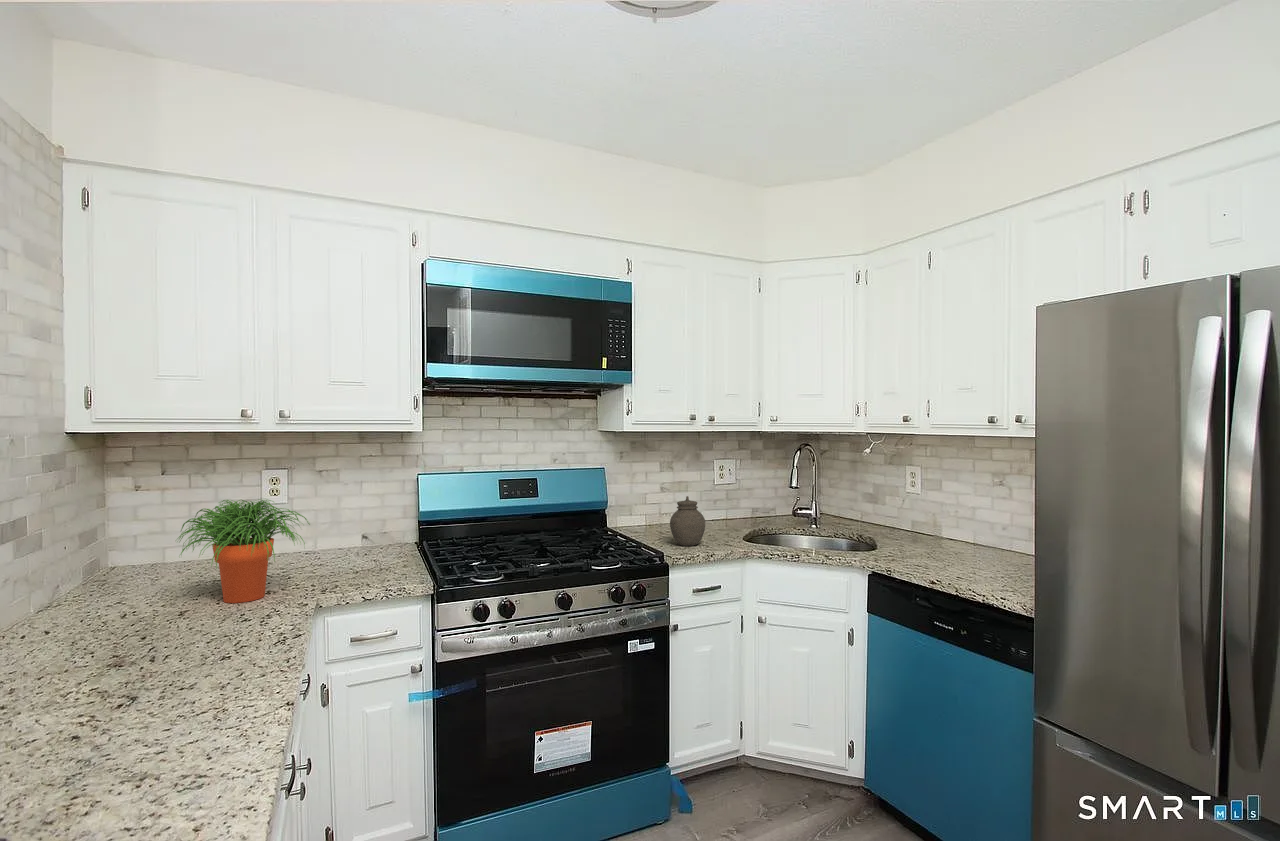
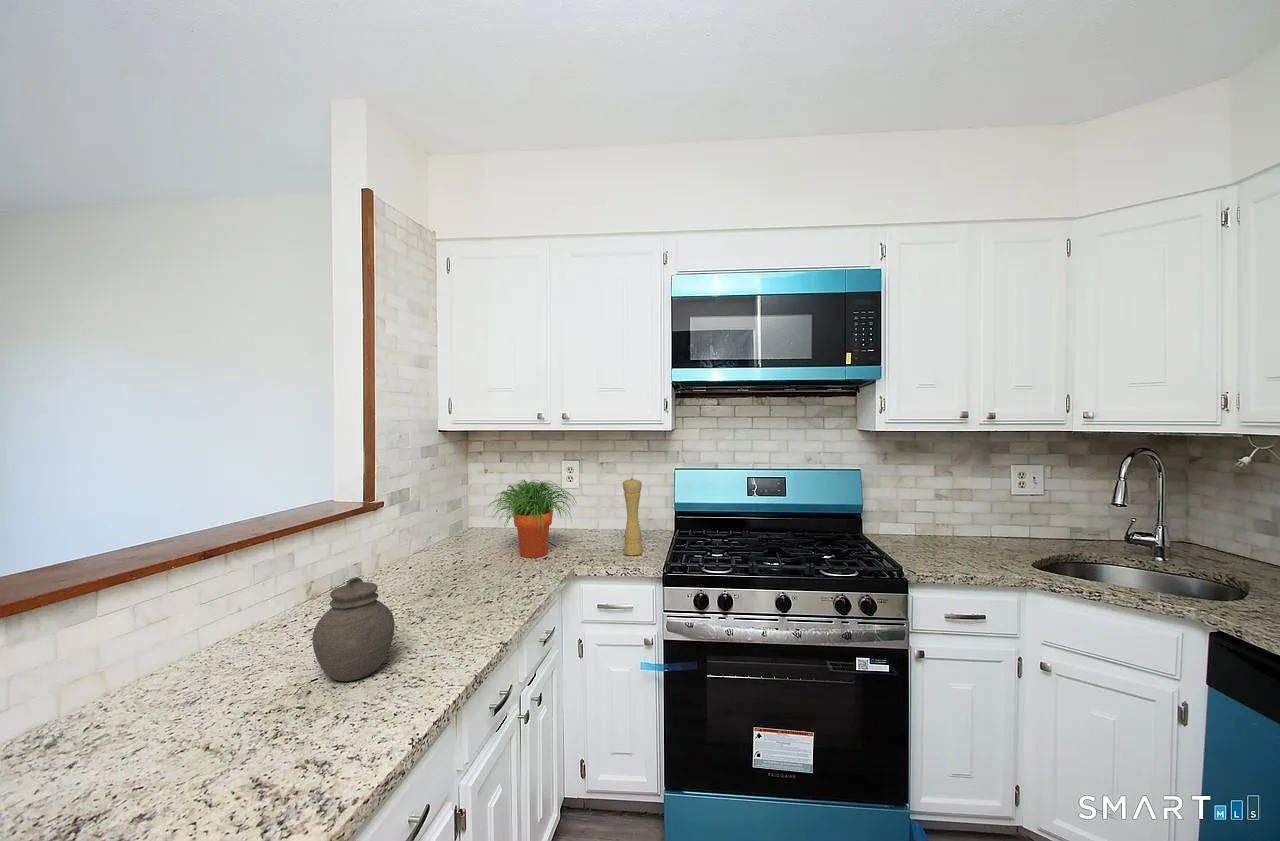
pepper mill: none [371,489,396,581] -> present [623,478,642,555]
jar: present [670,496,705,546] -> present [313,577,395,681]

